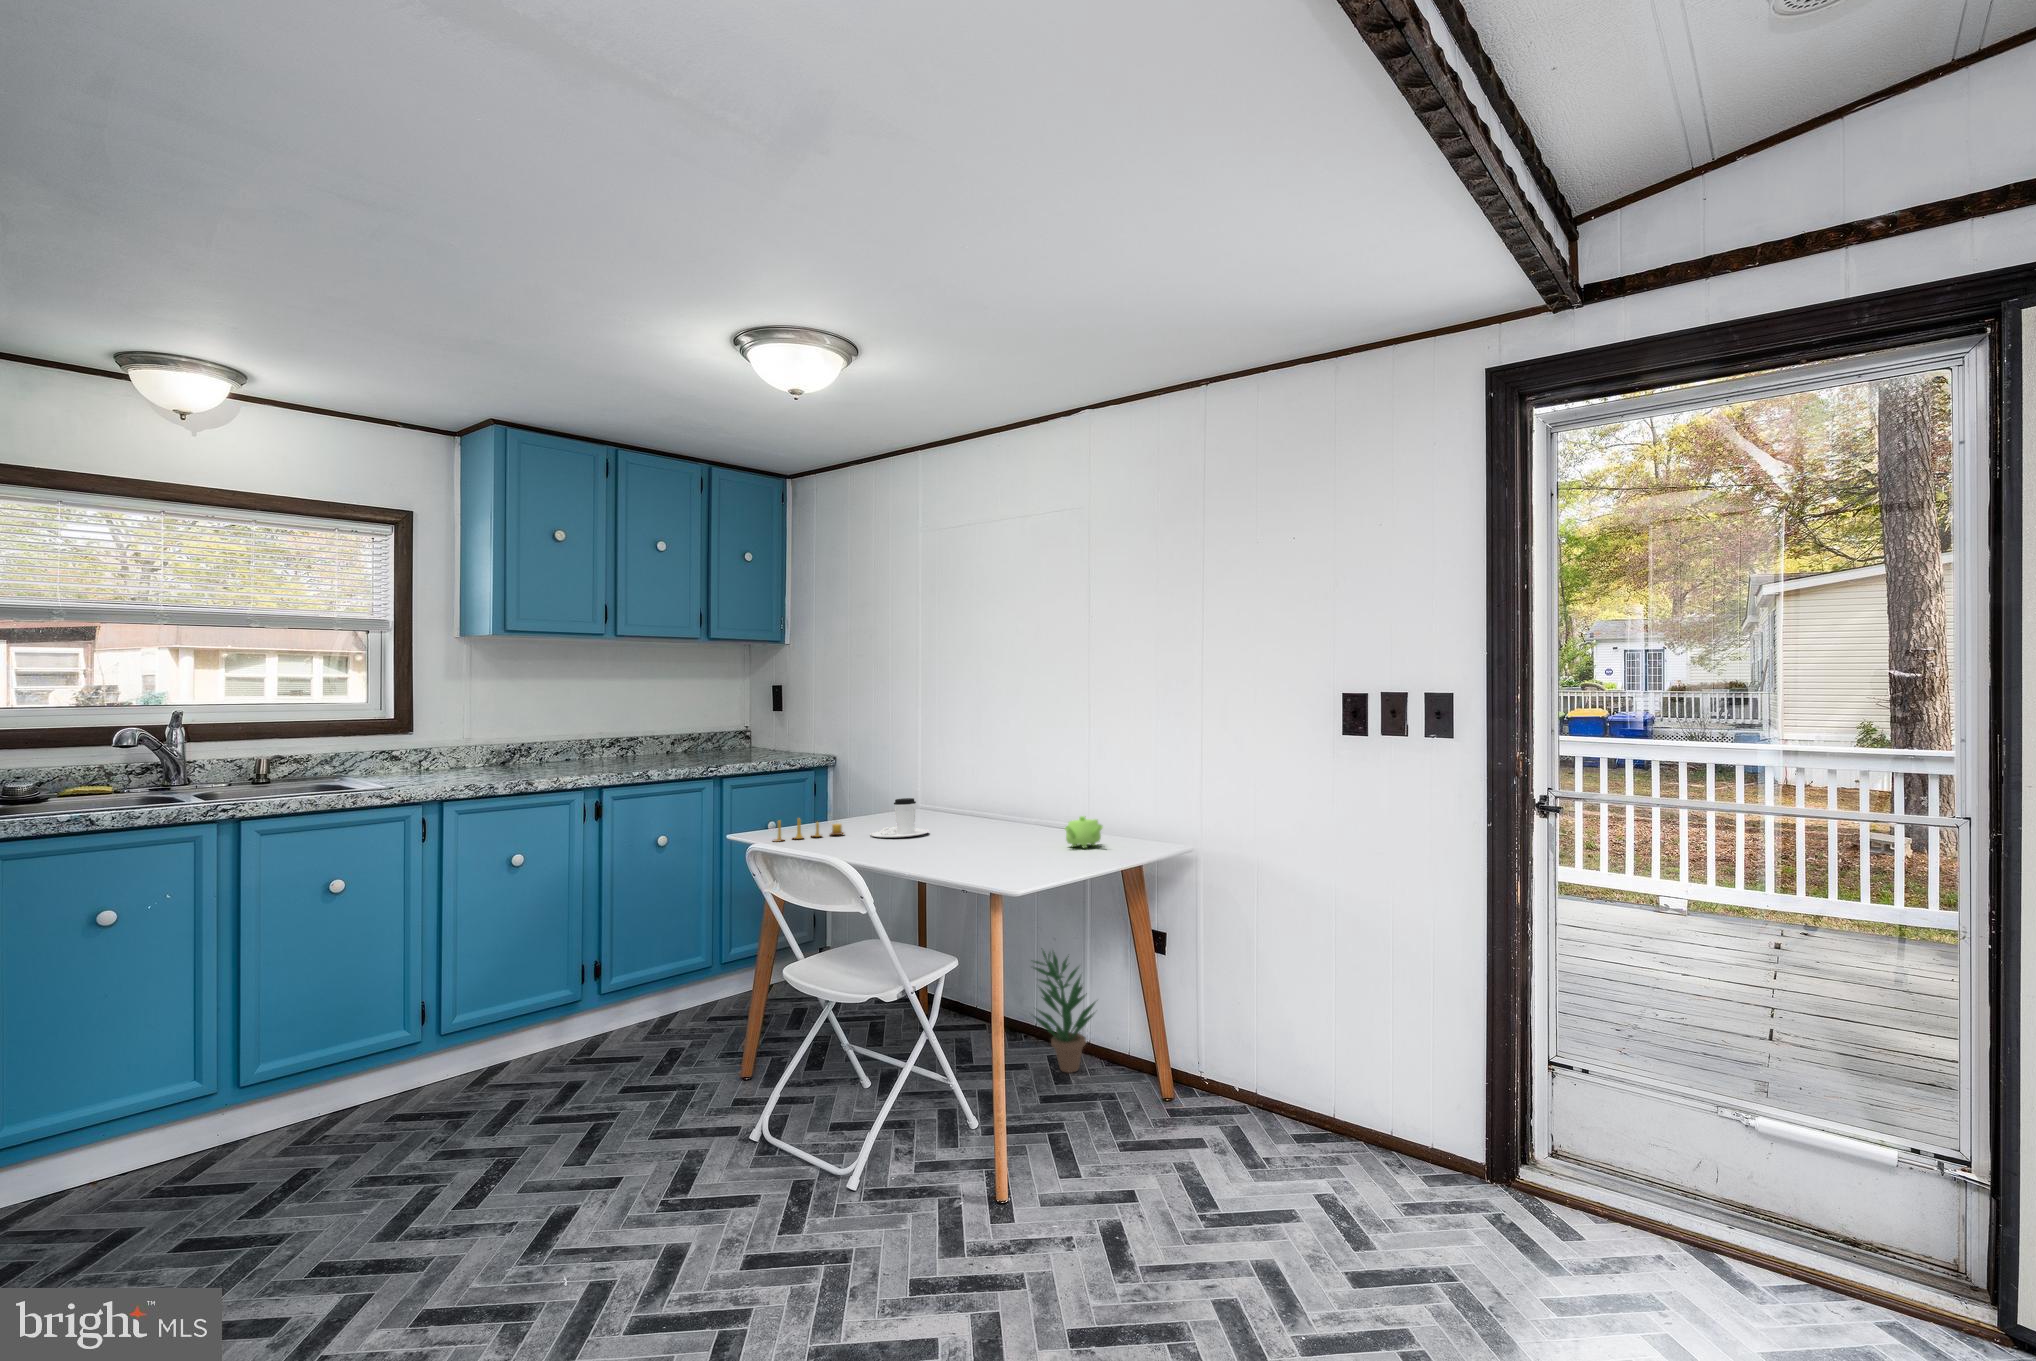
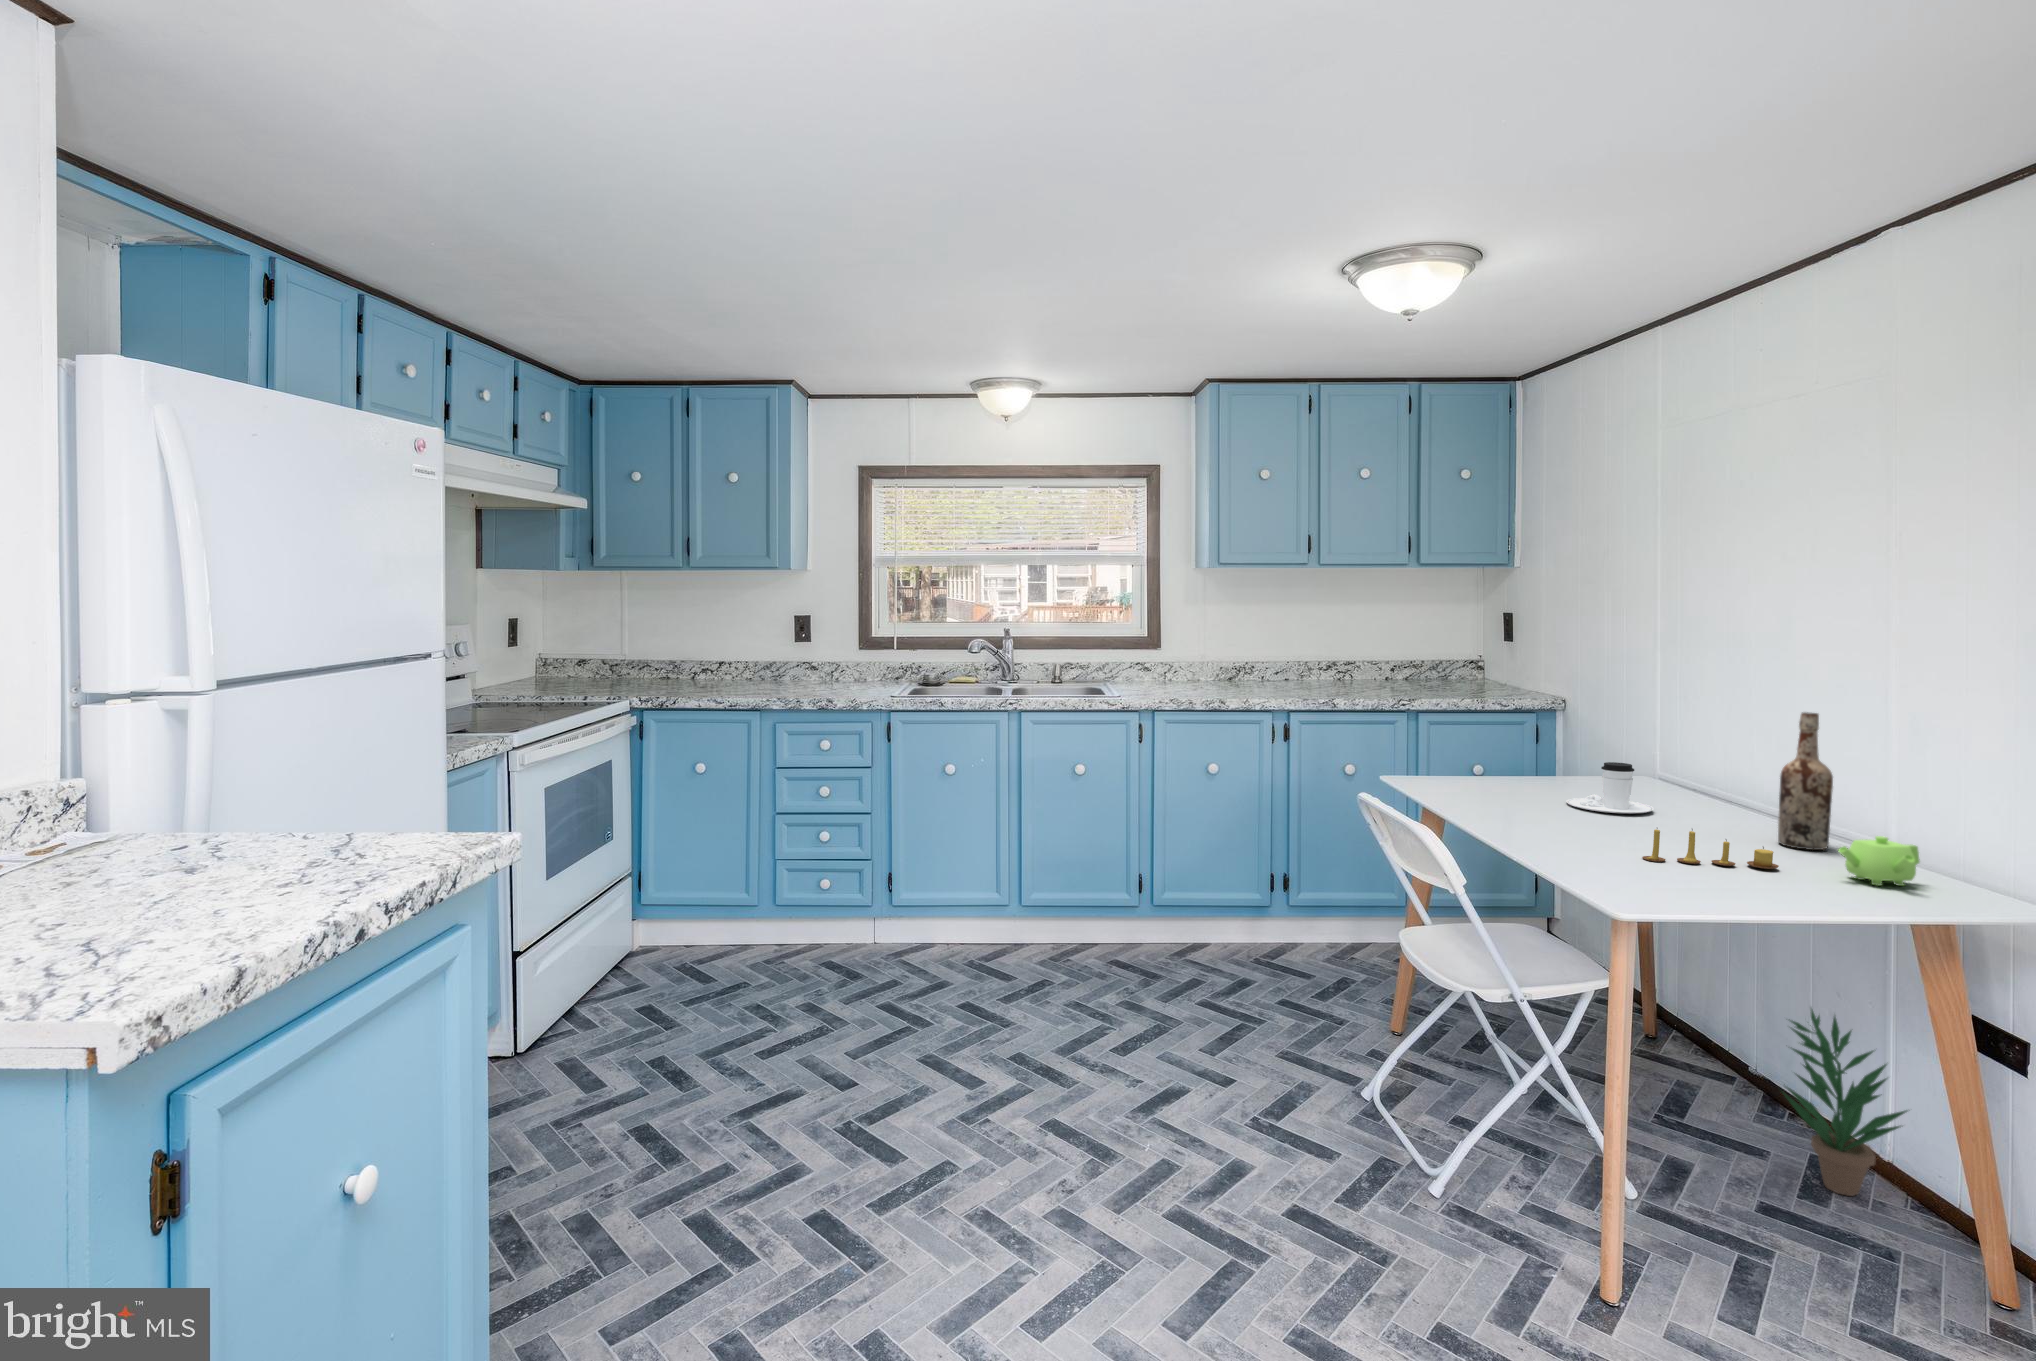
wine bottle: none [1011,744,1041,838] -> present [1778,712,1833,850]
candle: present [774,818,843,842] -> present [1642,829,1779,869]

